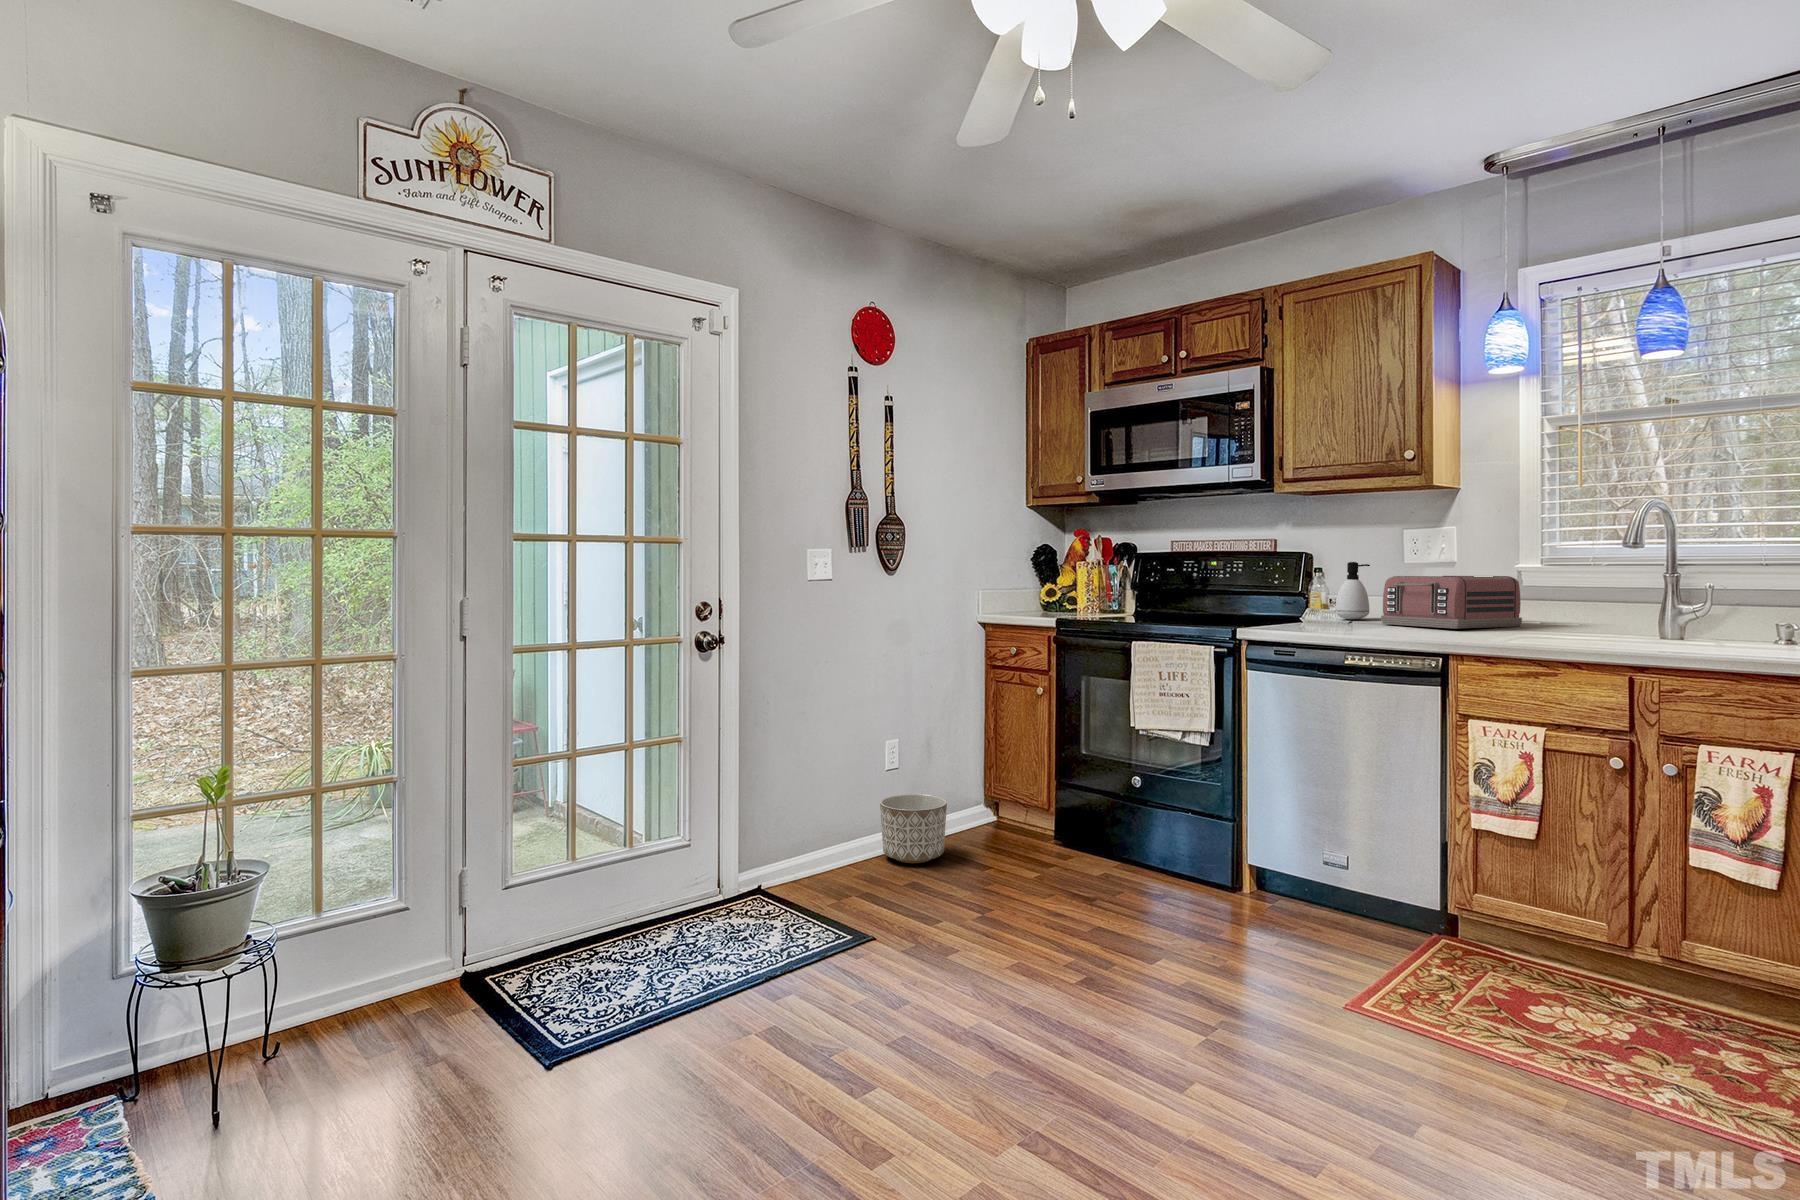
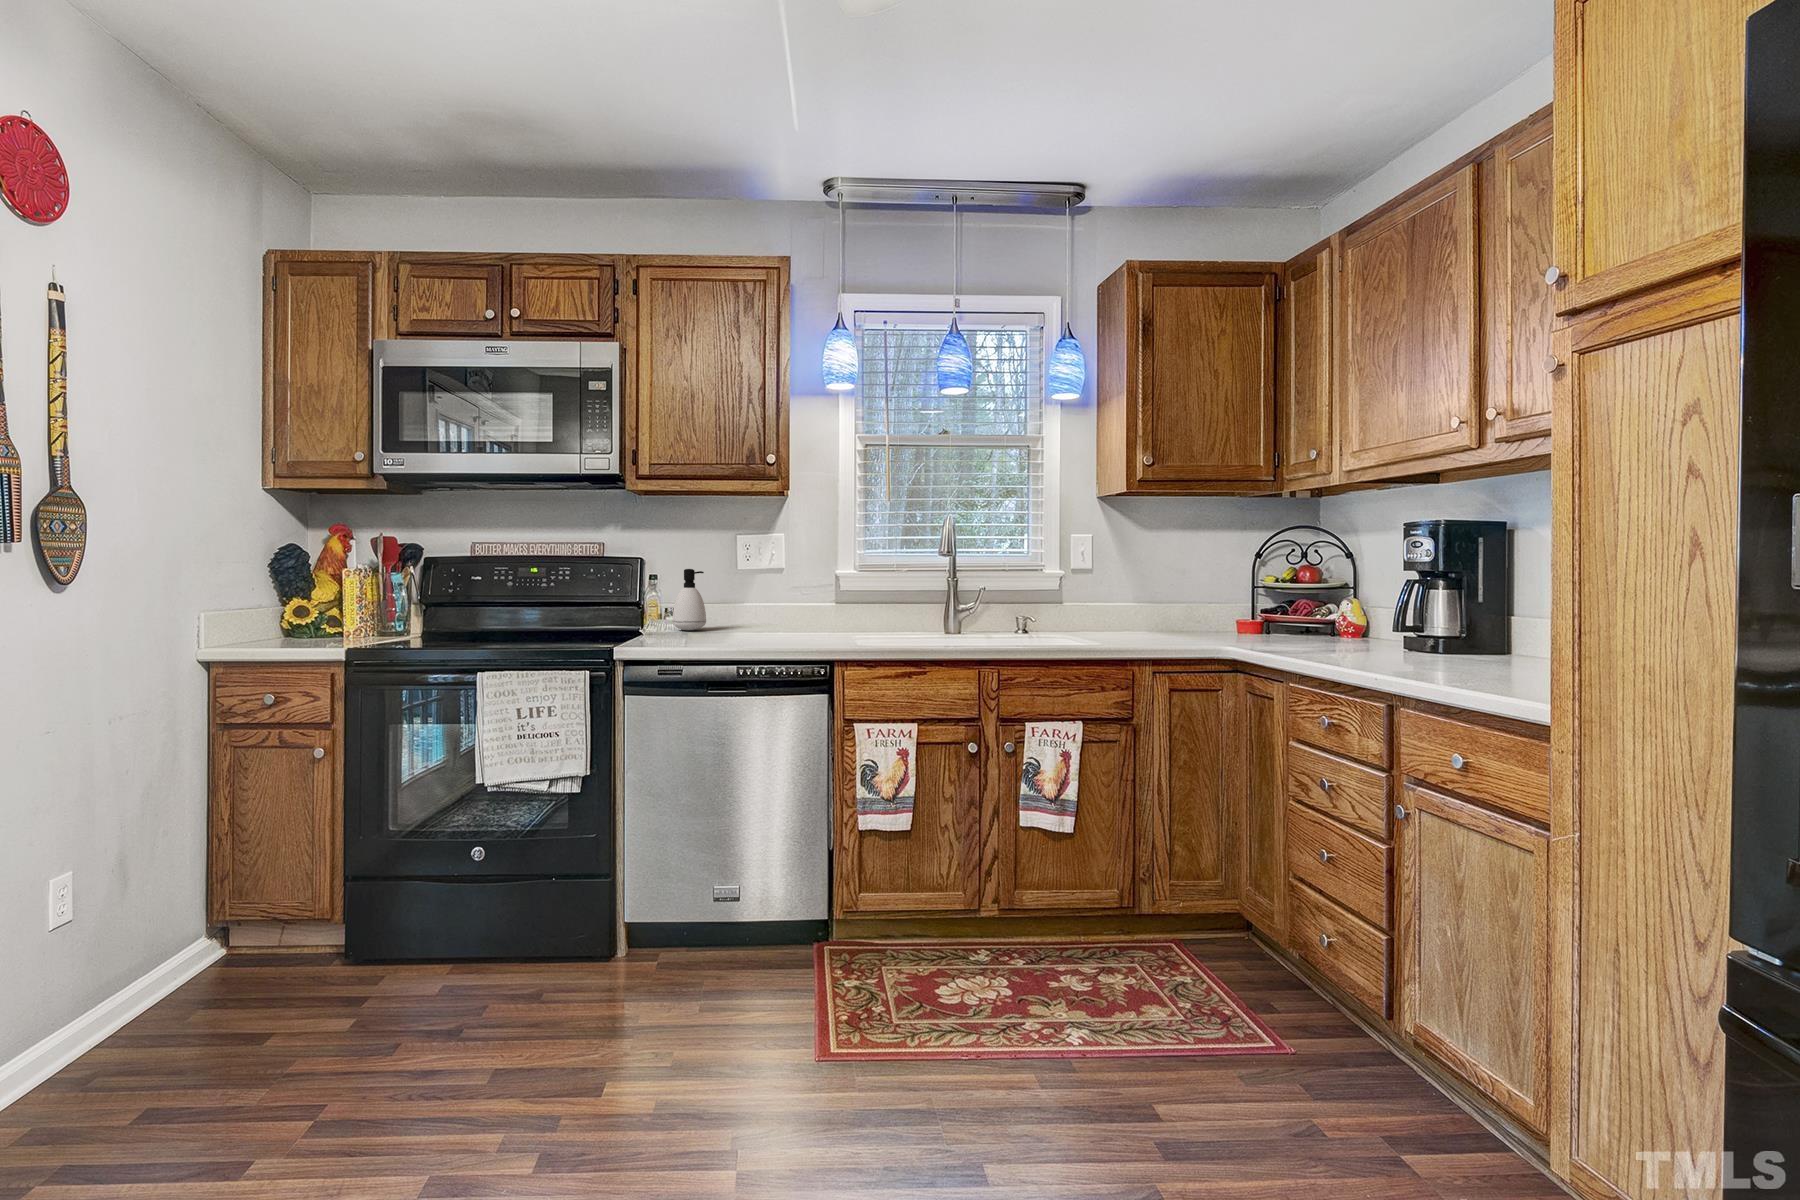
toaster: present [1381,576,1522,629] -> none [731,583,843,636]
planter: present [880,794,947,863] -> none [63,939,197,1062]

